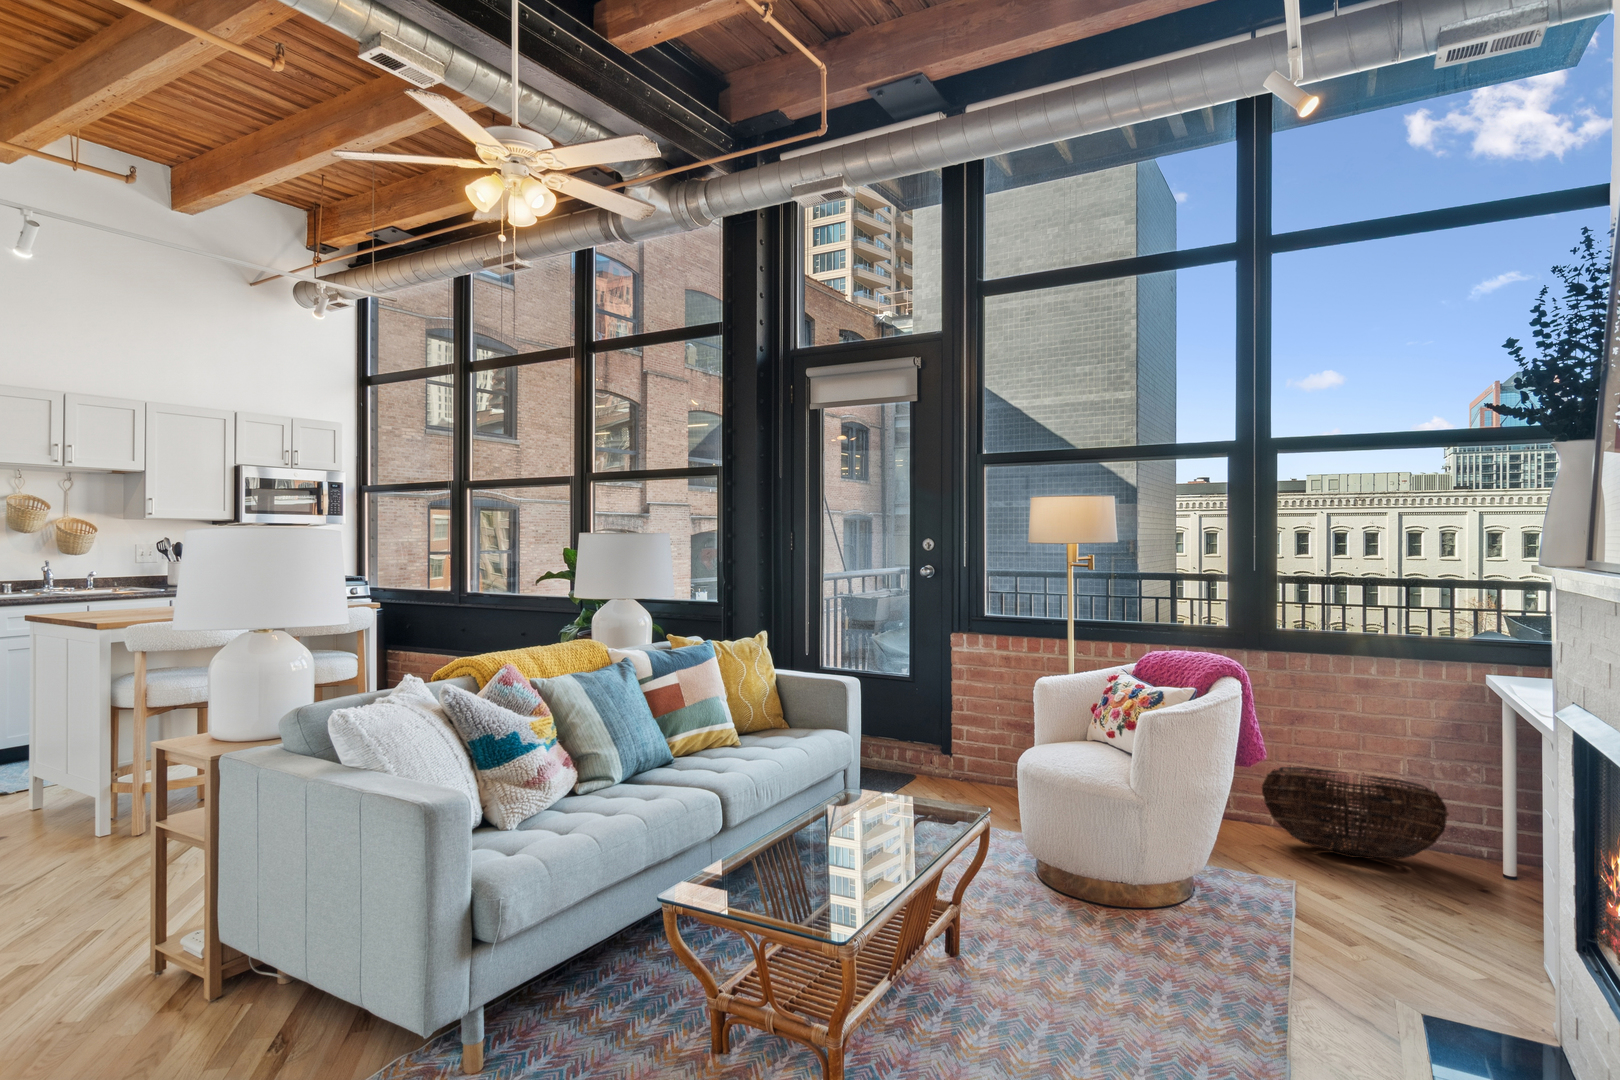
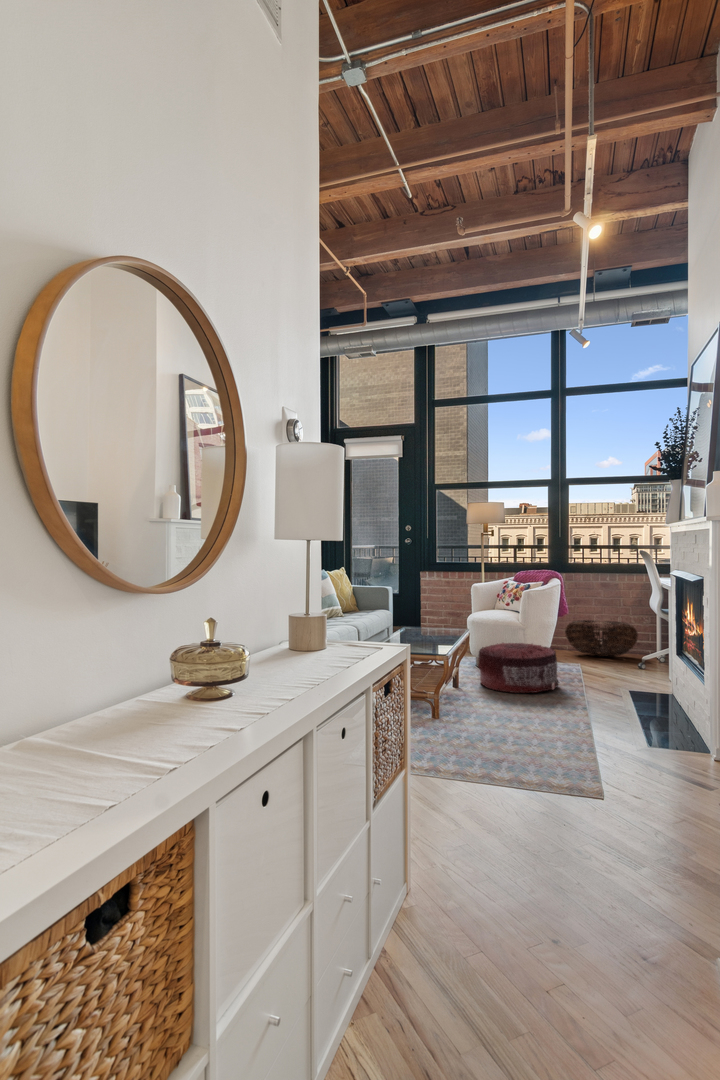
pouf: none [1003,843,1220,1017] -> present [478,643,559,693]

